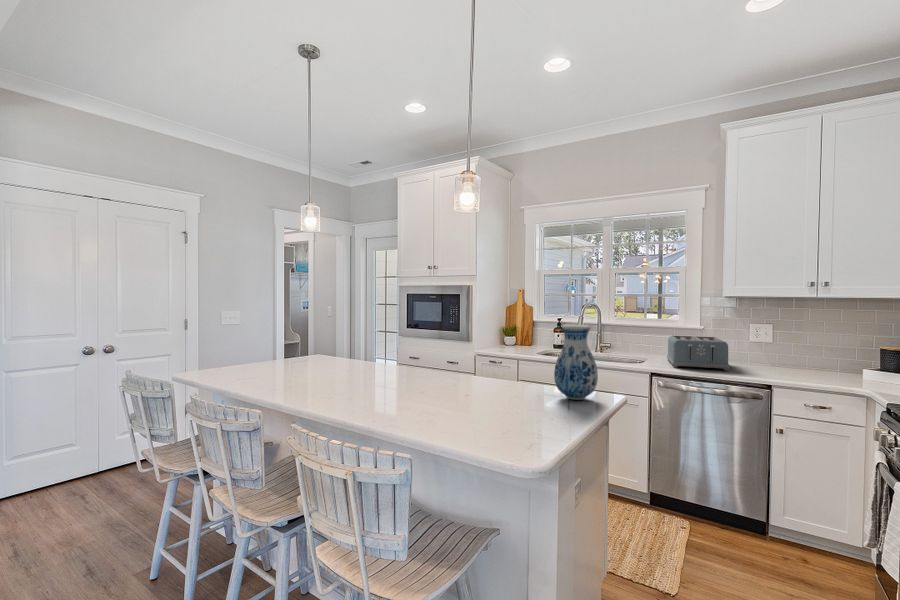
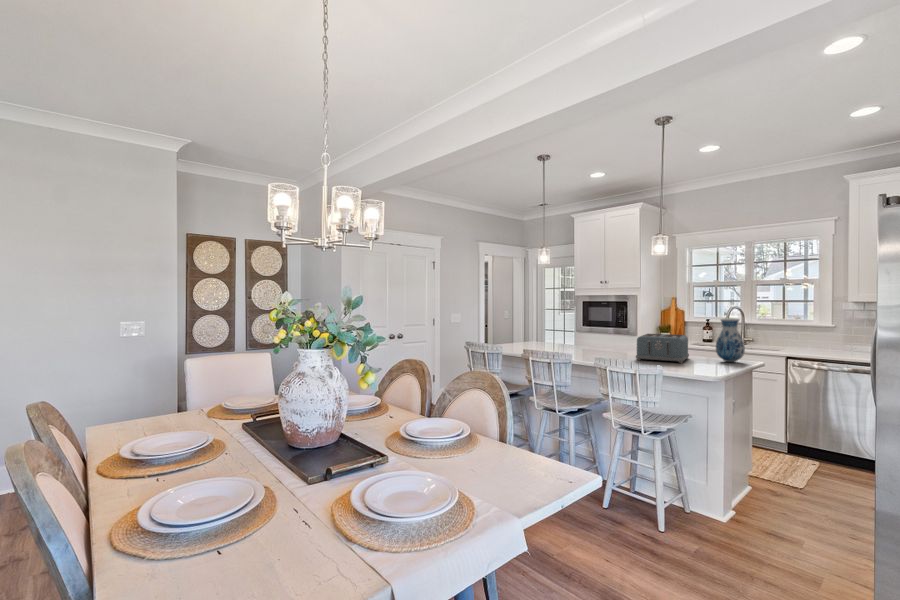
toaster: present [667,336,729,371] -> present [636,334,689,363]

